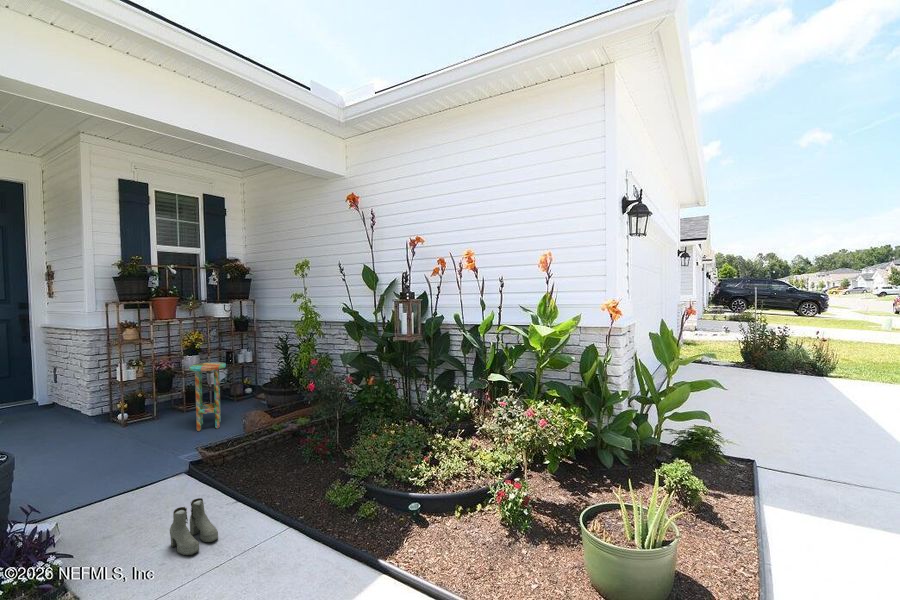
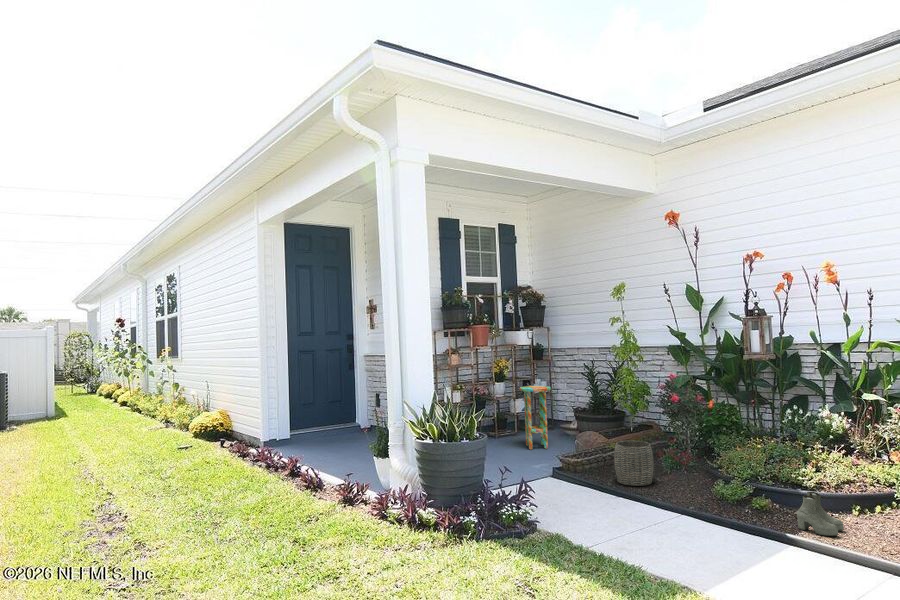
woven basket: none [252,429,295,483] -> present [614,441,654,486]
boots: present [170,498,218,555] -> present [797,492,844,536]

